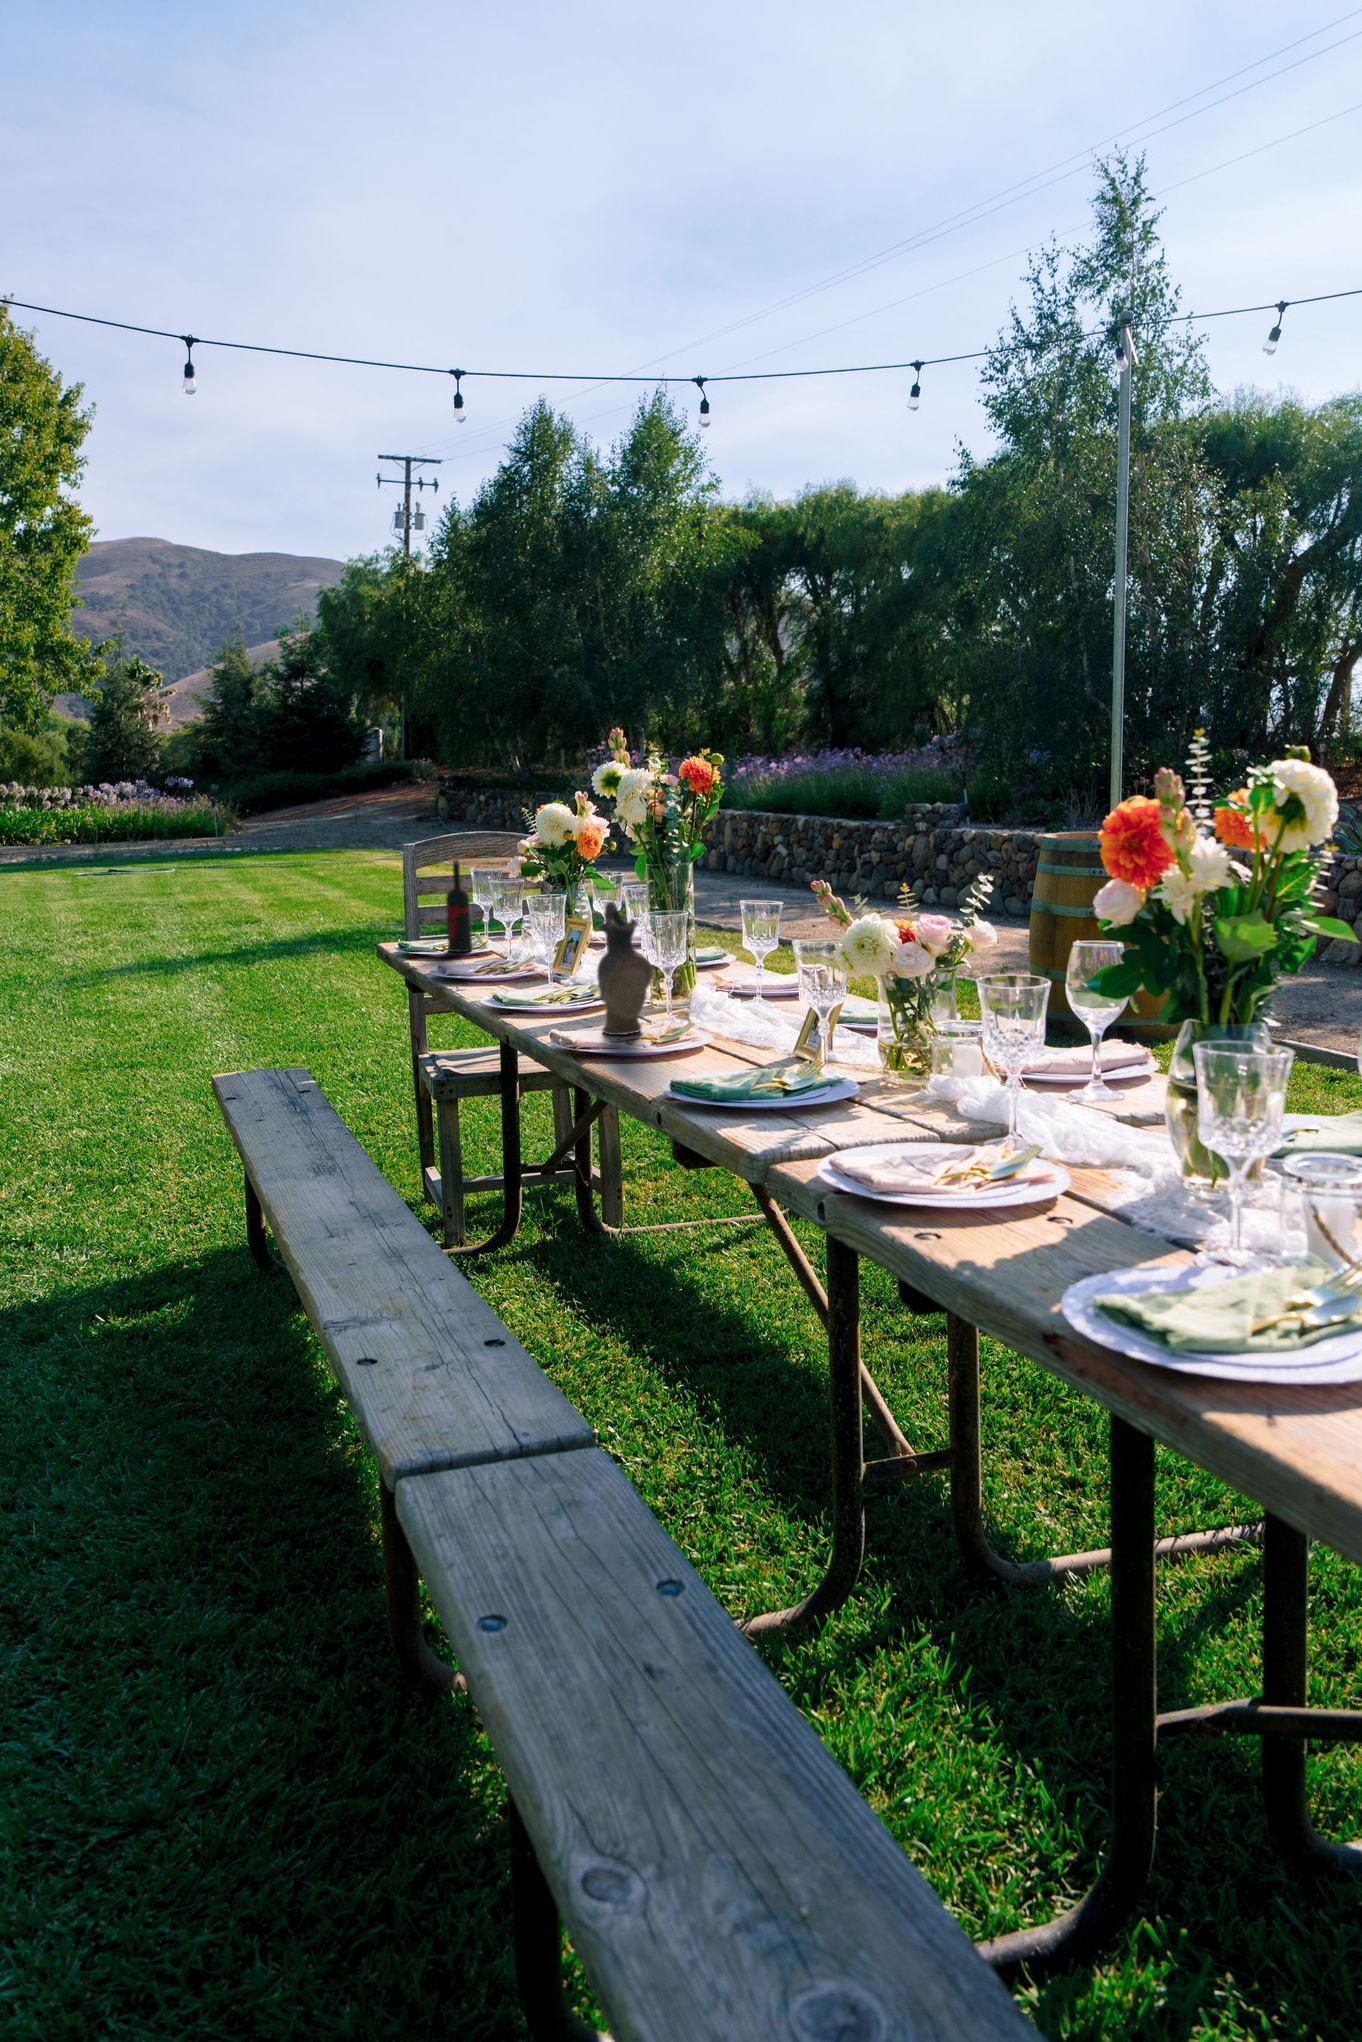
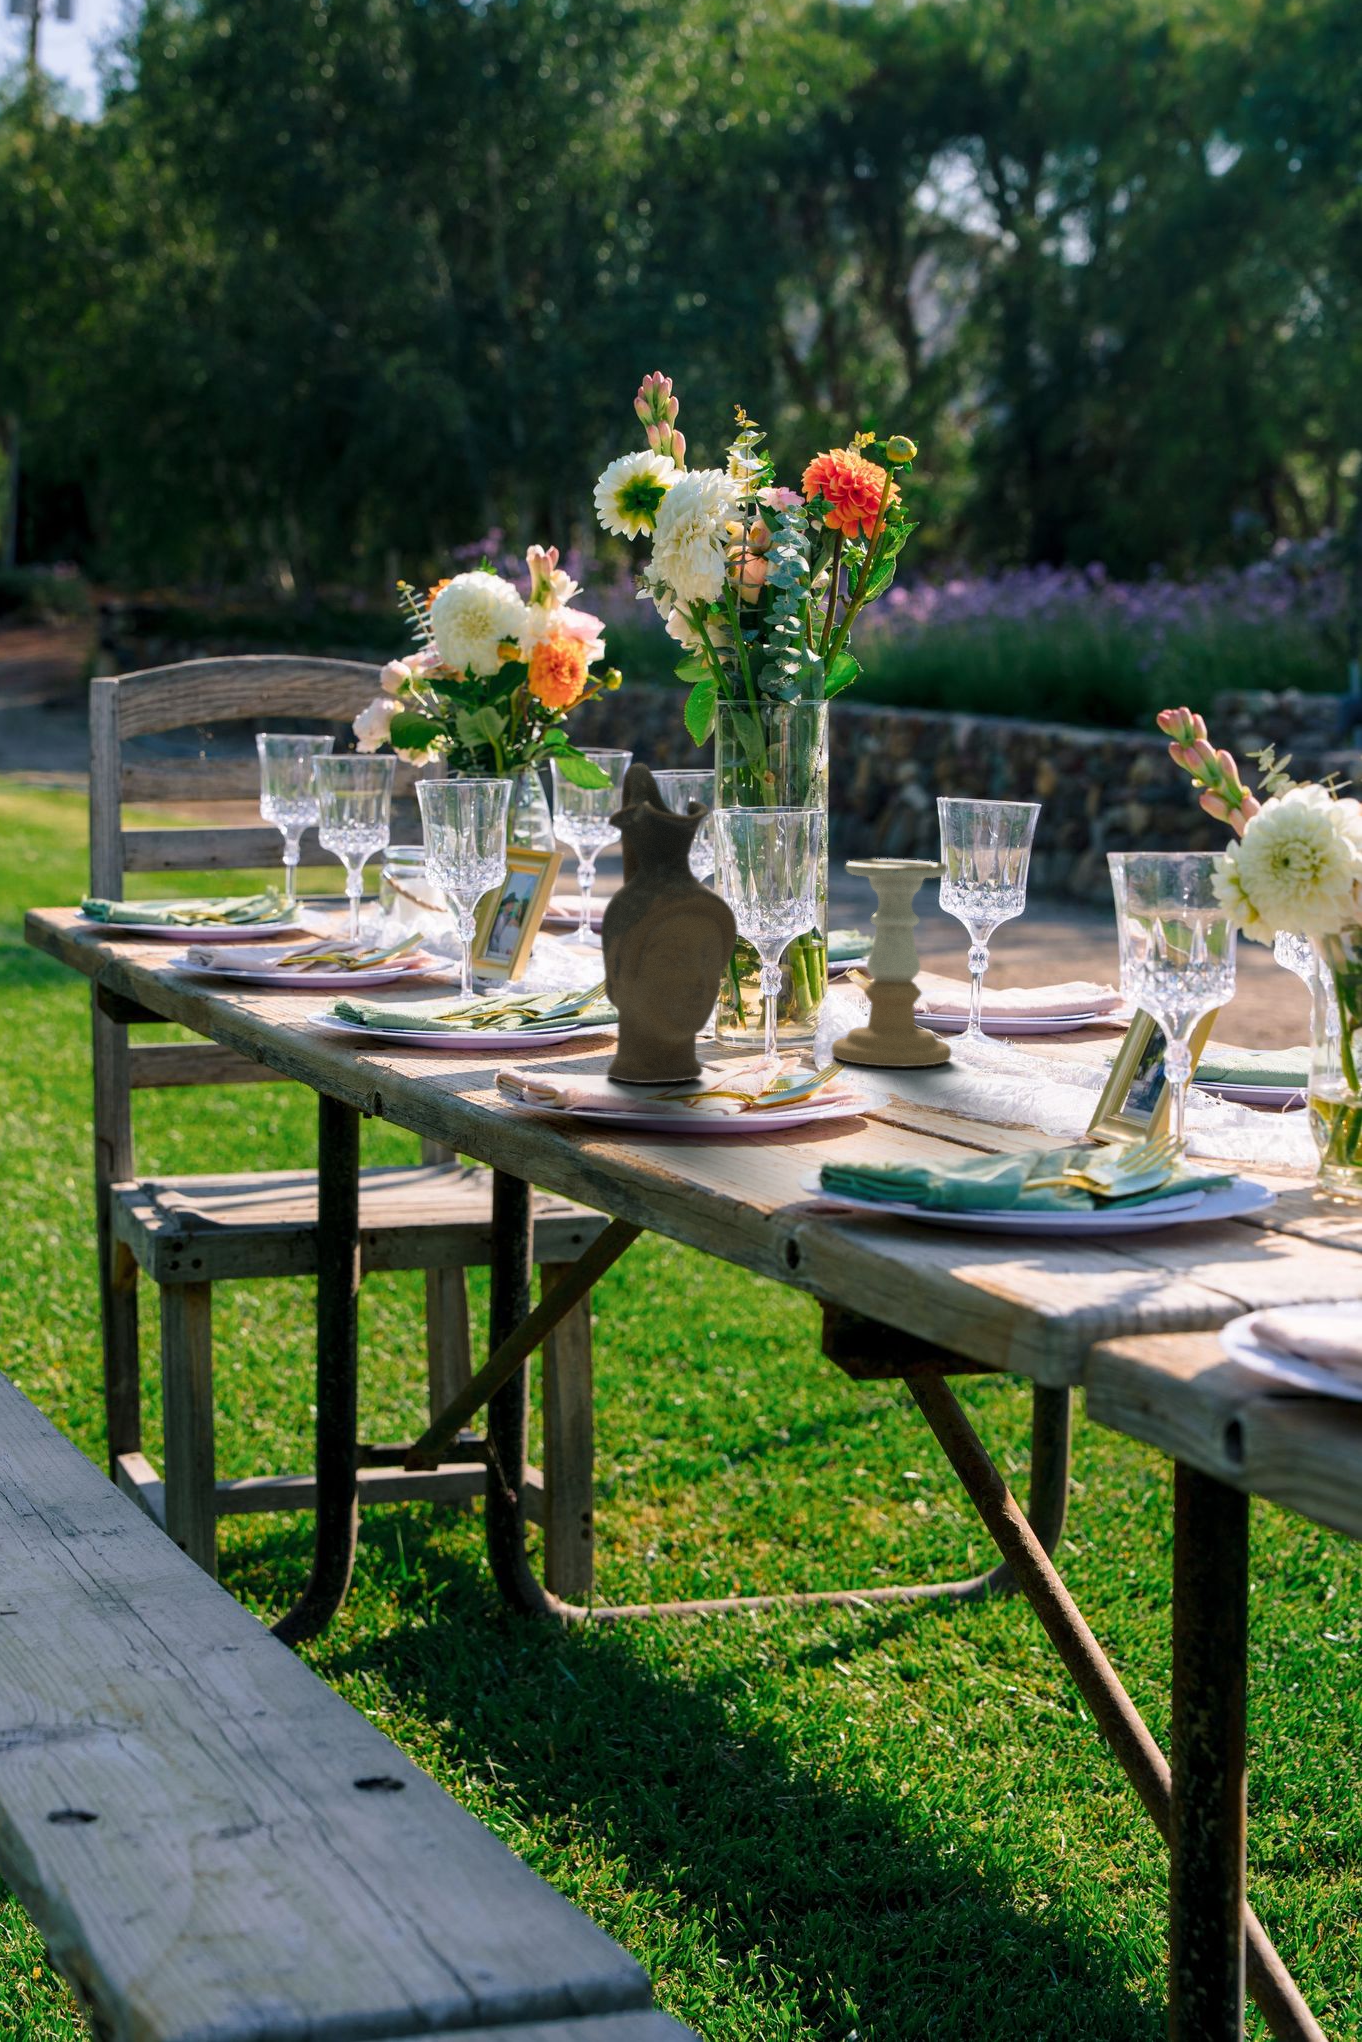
wine bottle: present [446,859,472,952] -> none [214,720,270,936]
candle holder: none [699,931,748,1020] -> present [831,859,951,1066]

